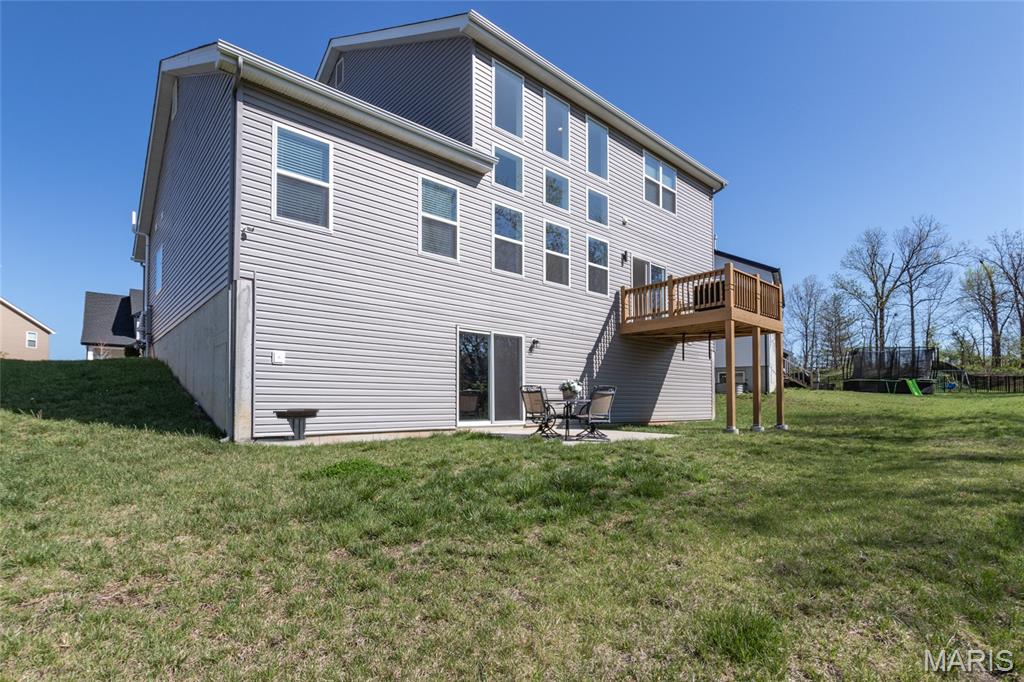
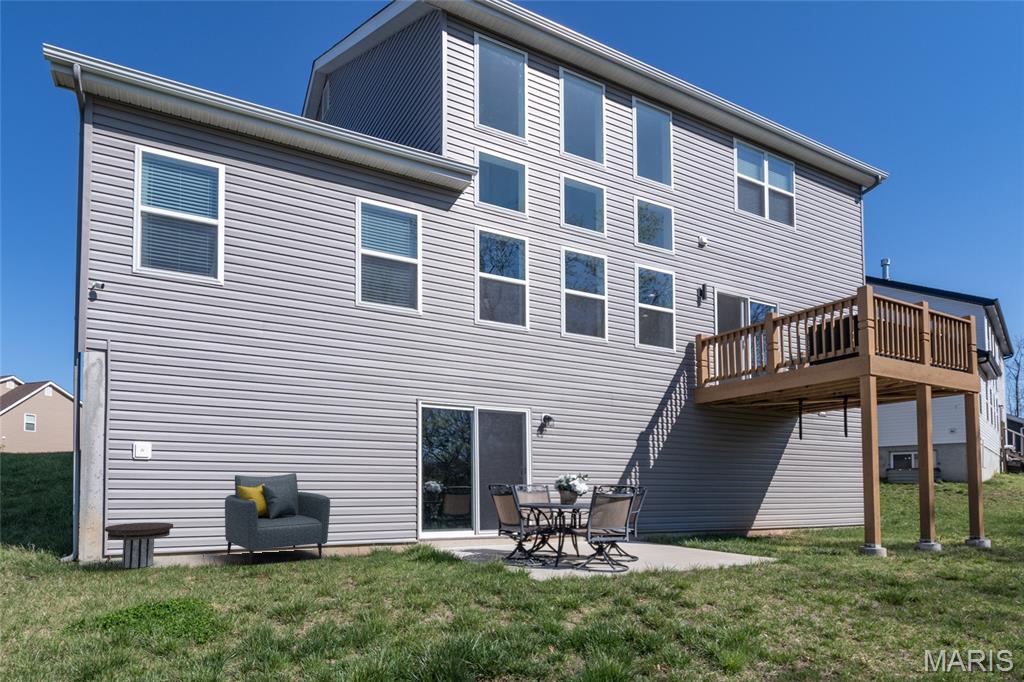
armchair: none [343,375,423,437] -> present [225,473,330,564]

